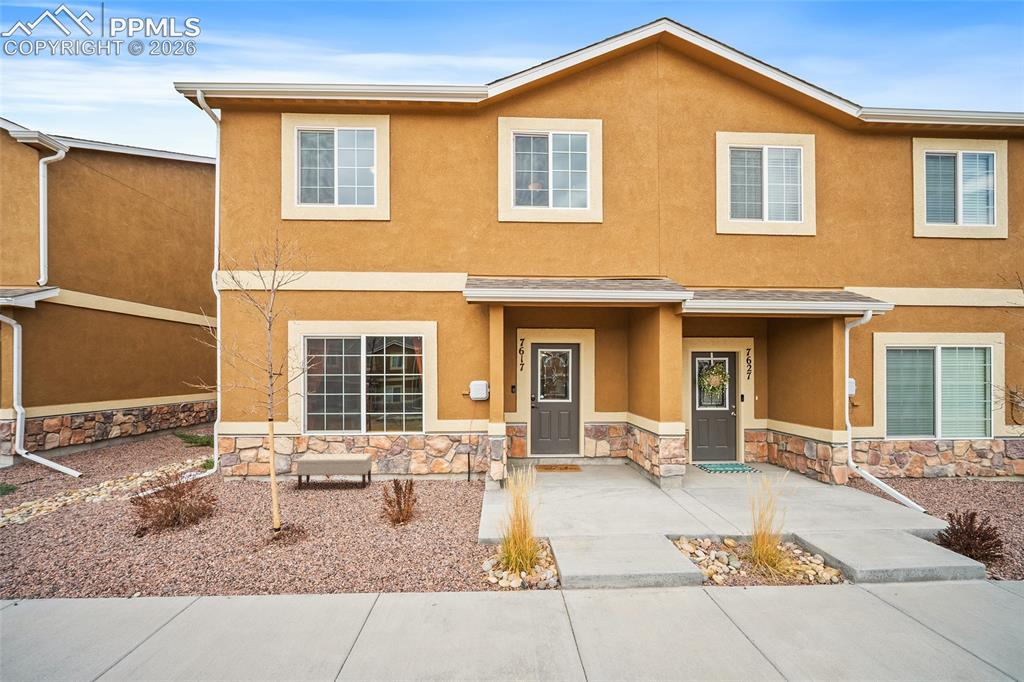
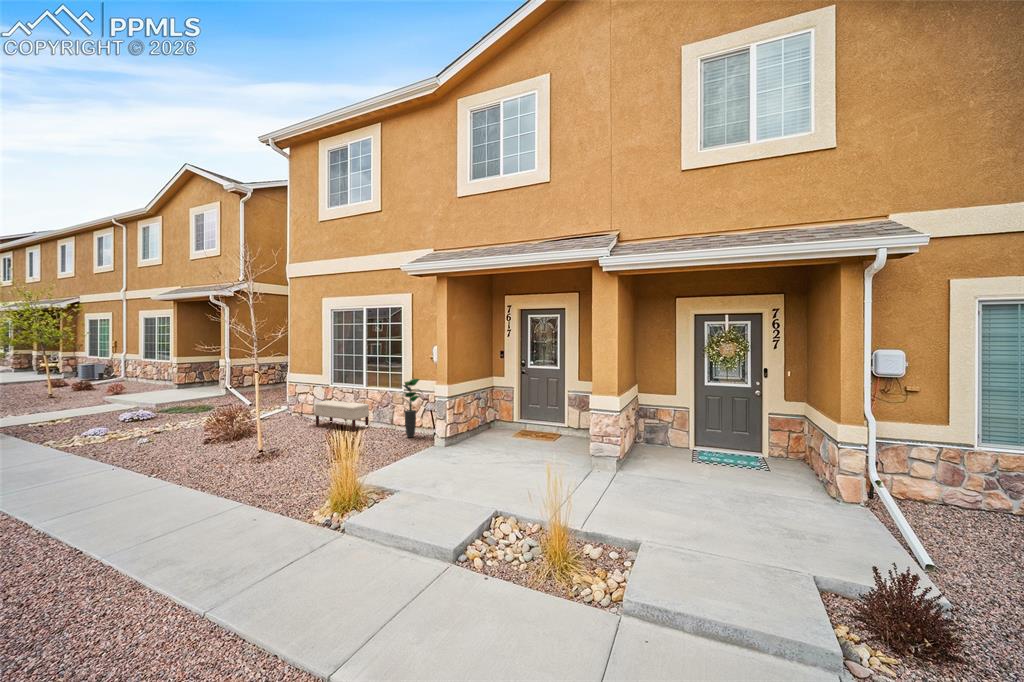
potted plant: none [431,420,459,486] -> present [403,379,421,437]

